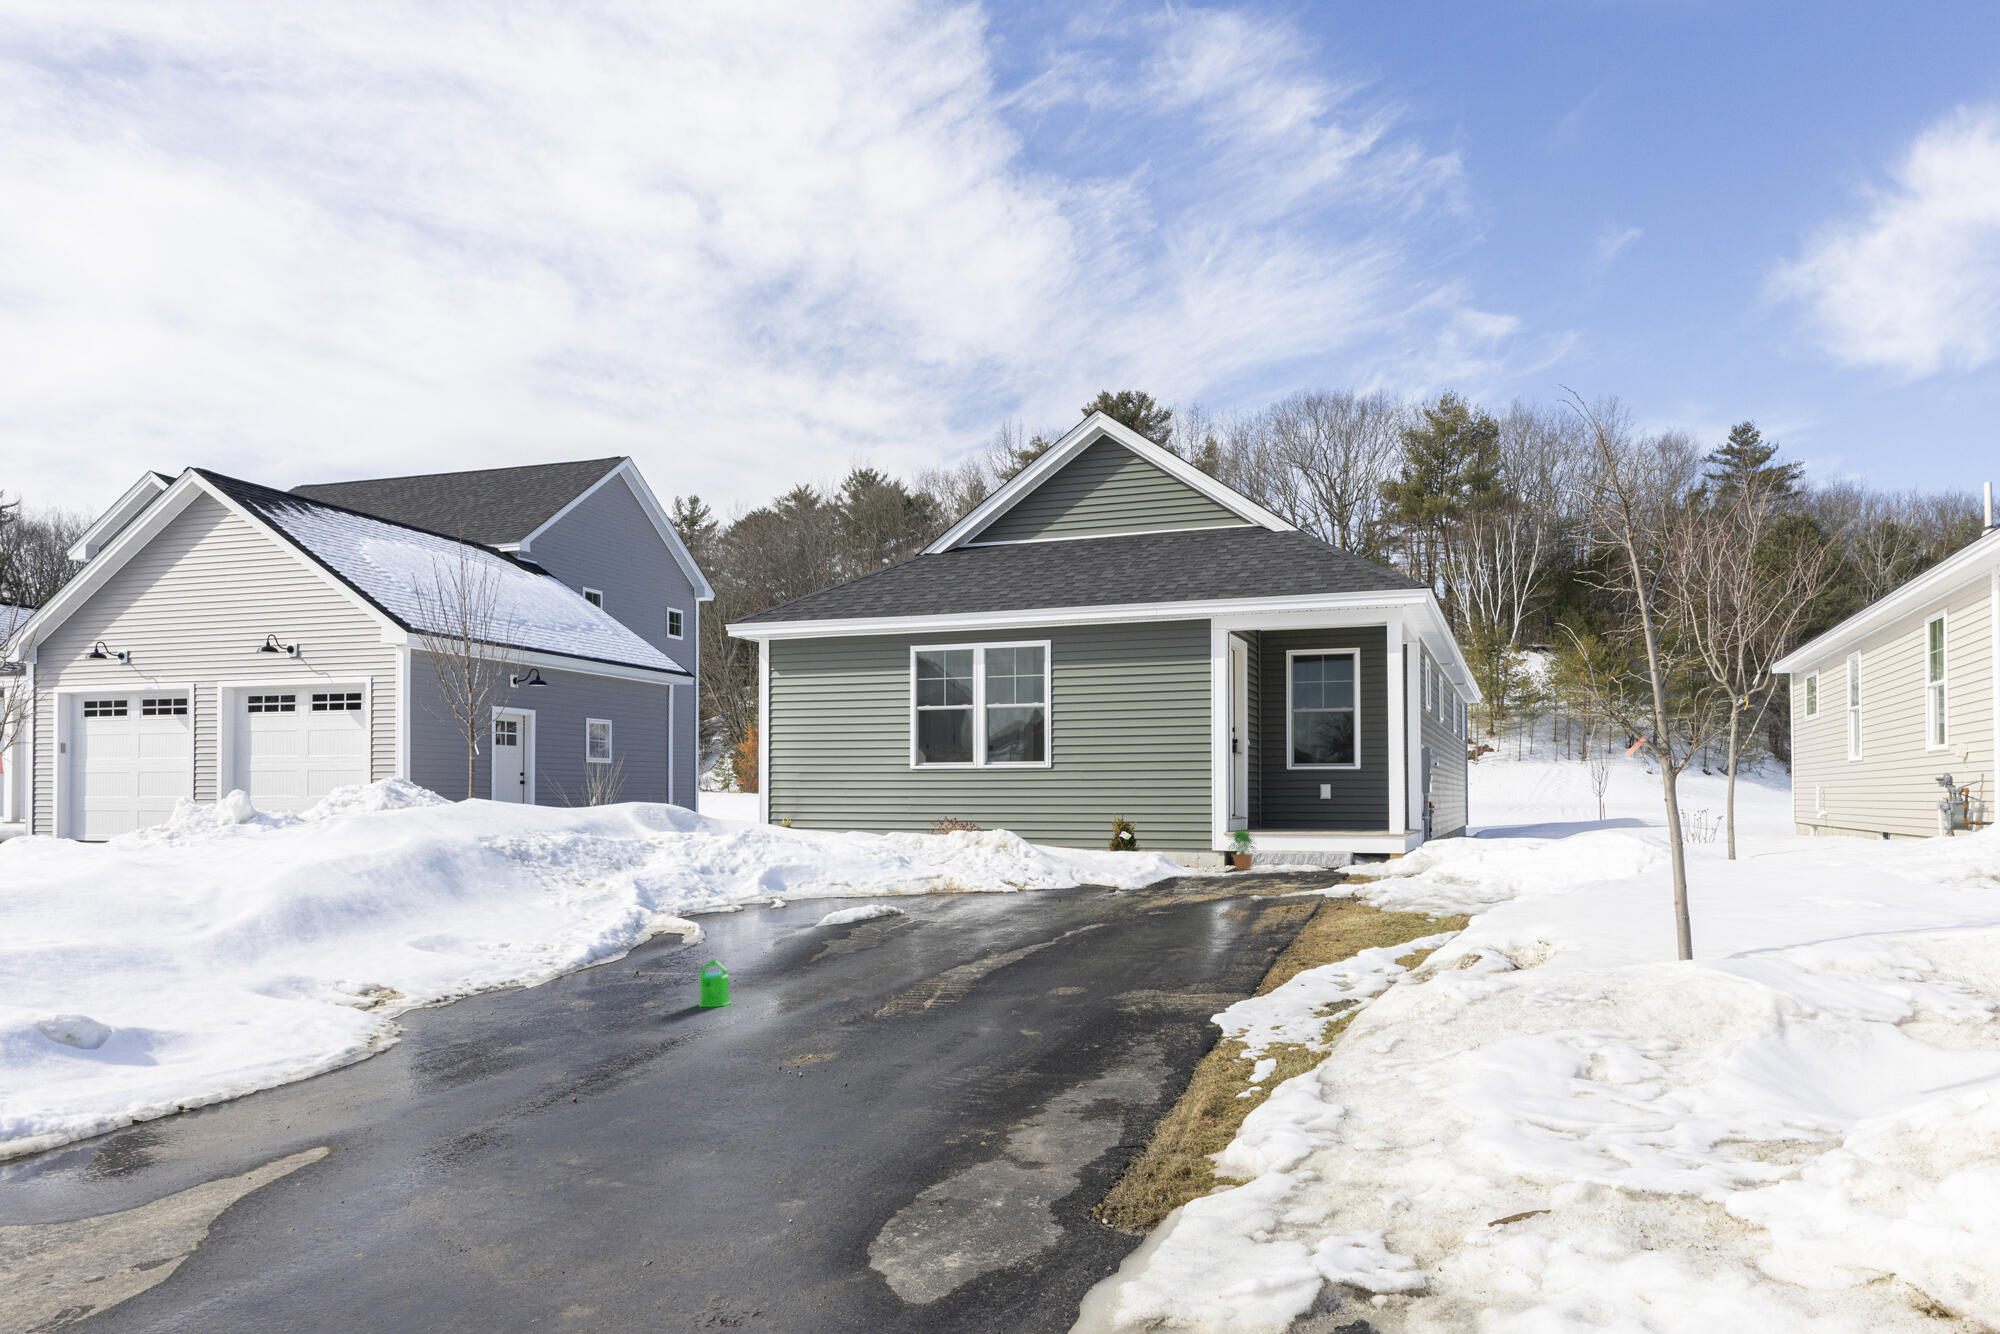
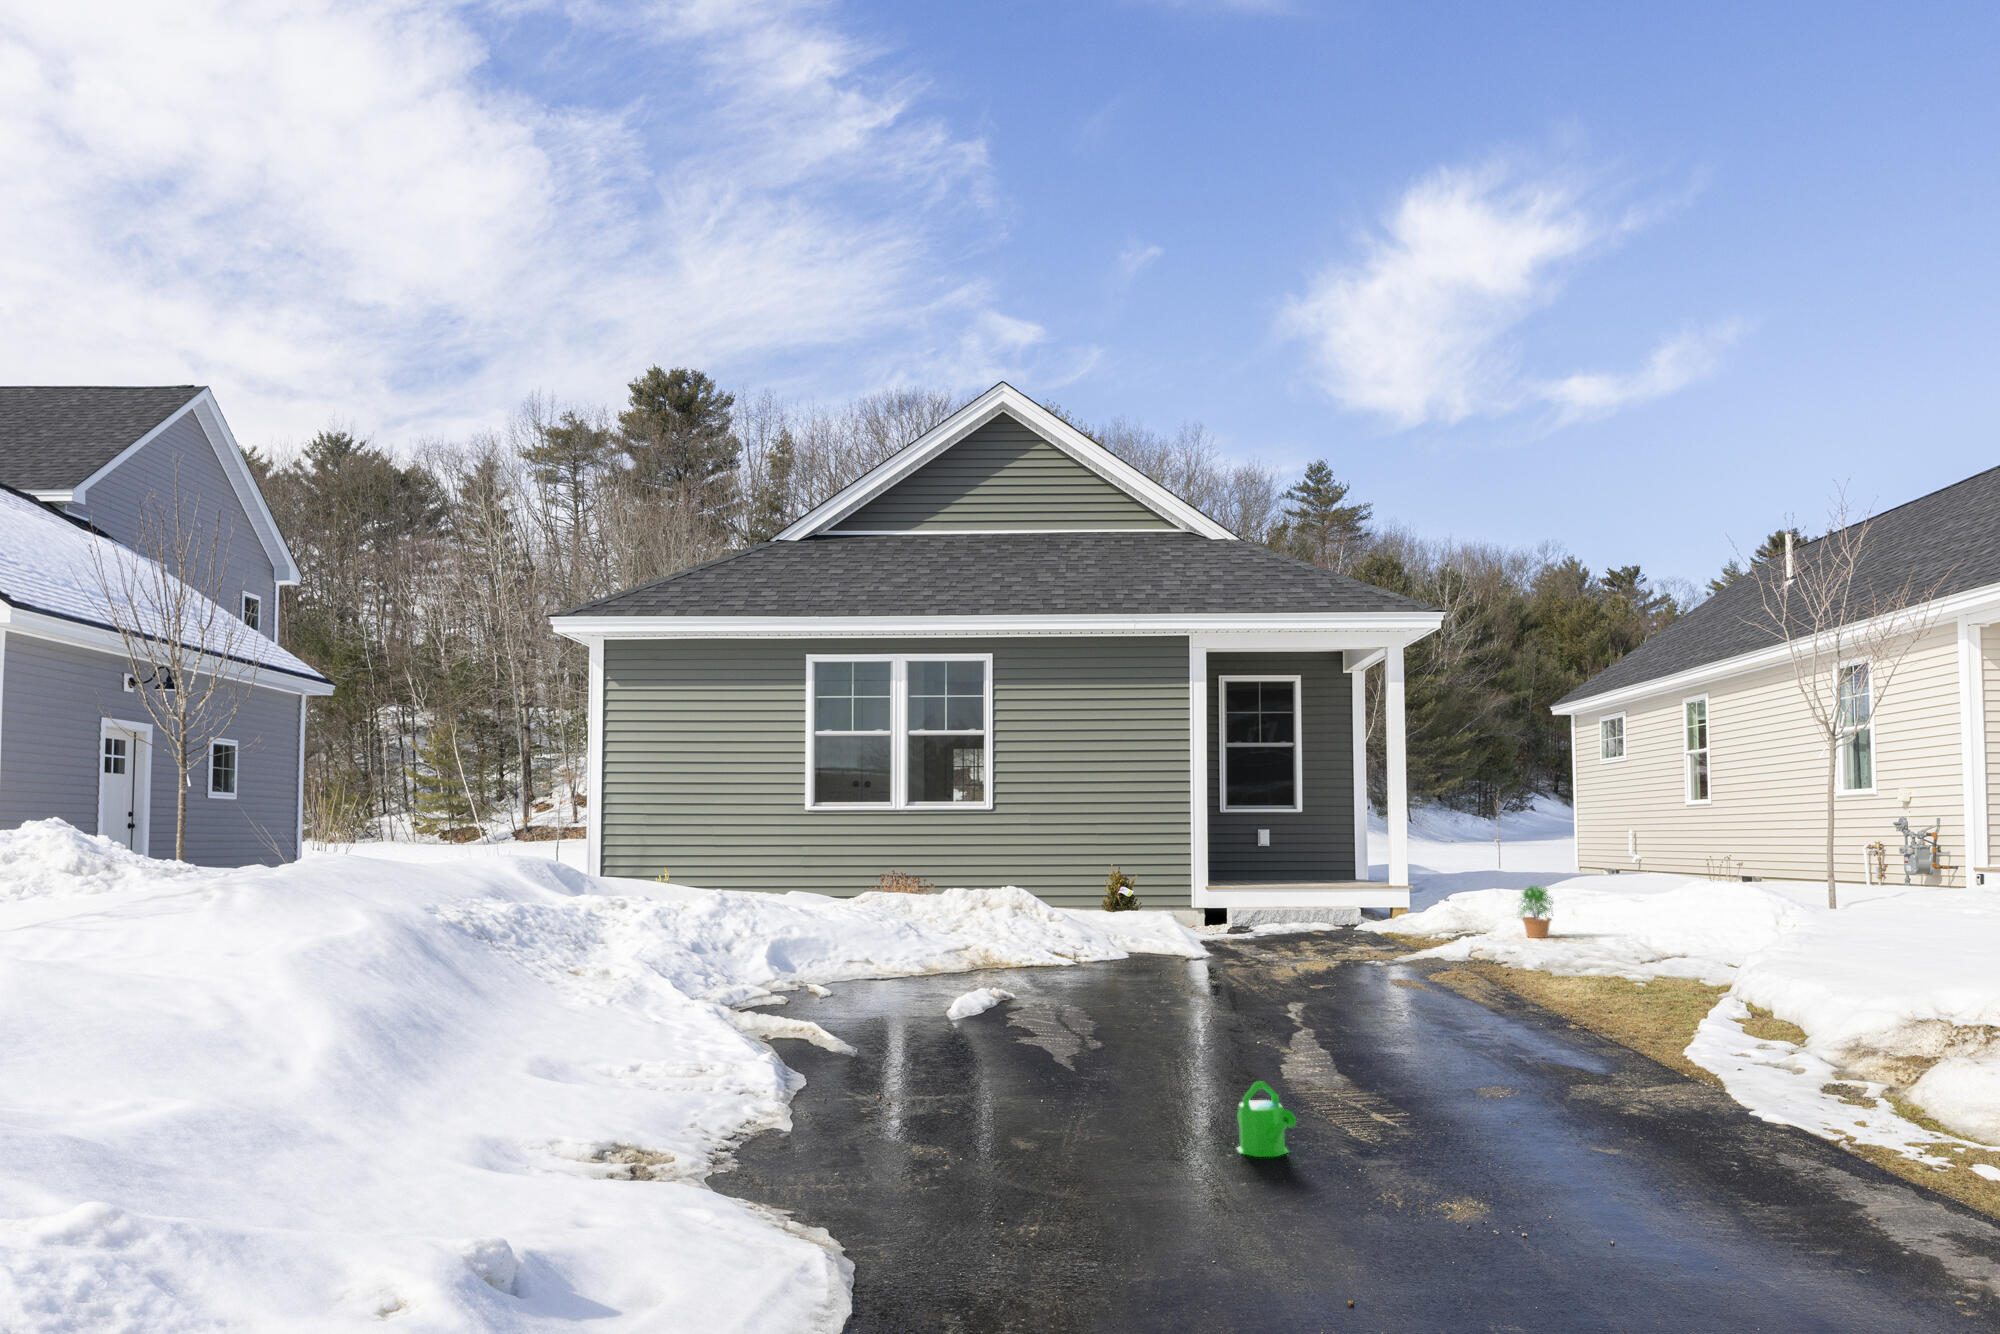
potted plant: present [1228,830,1256,870] -> present [1520,886,1553,938]

